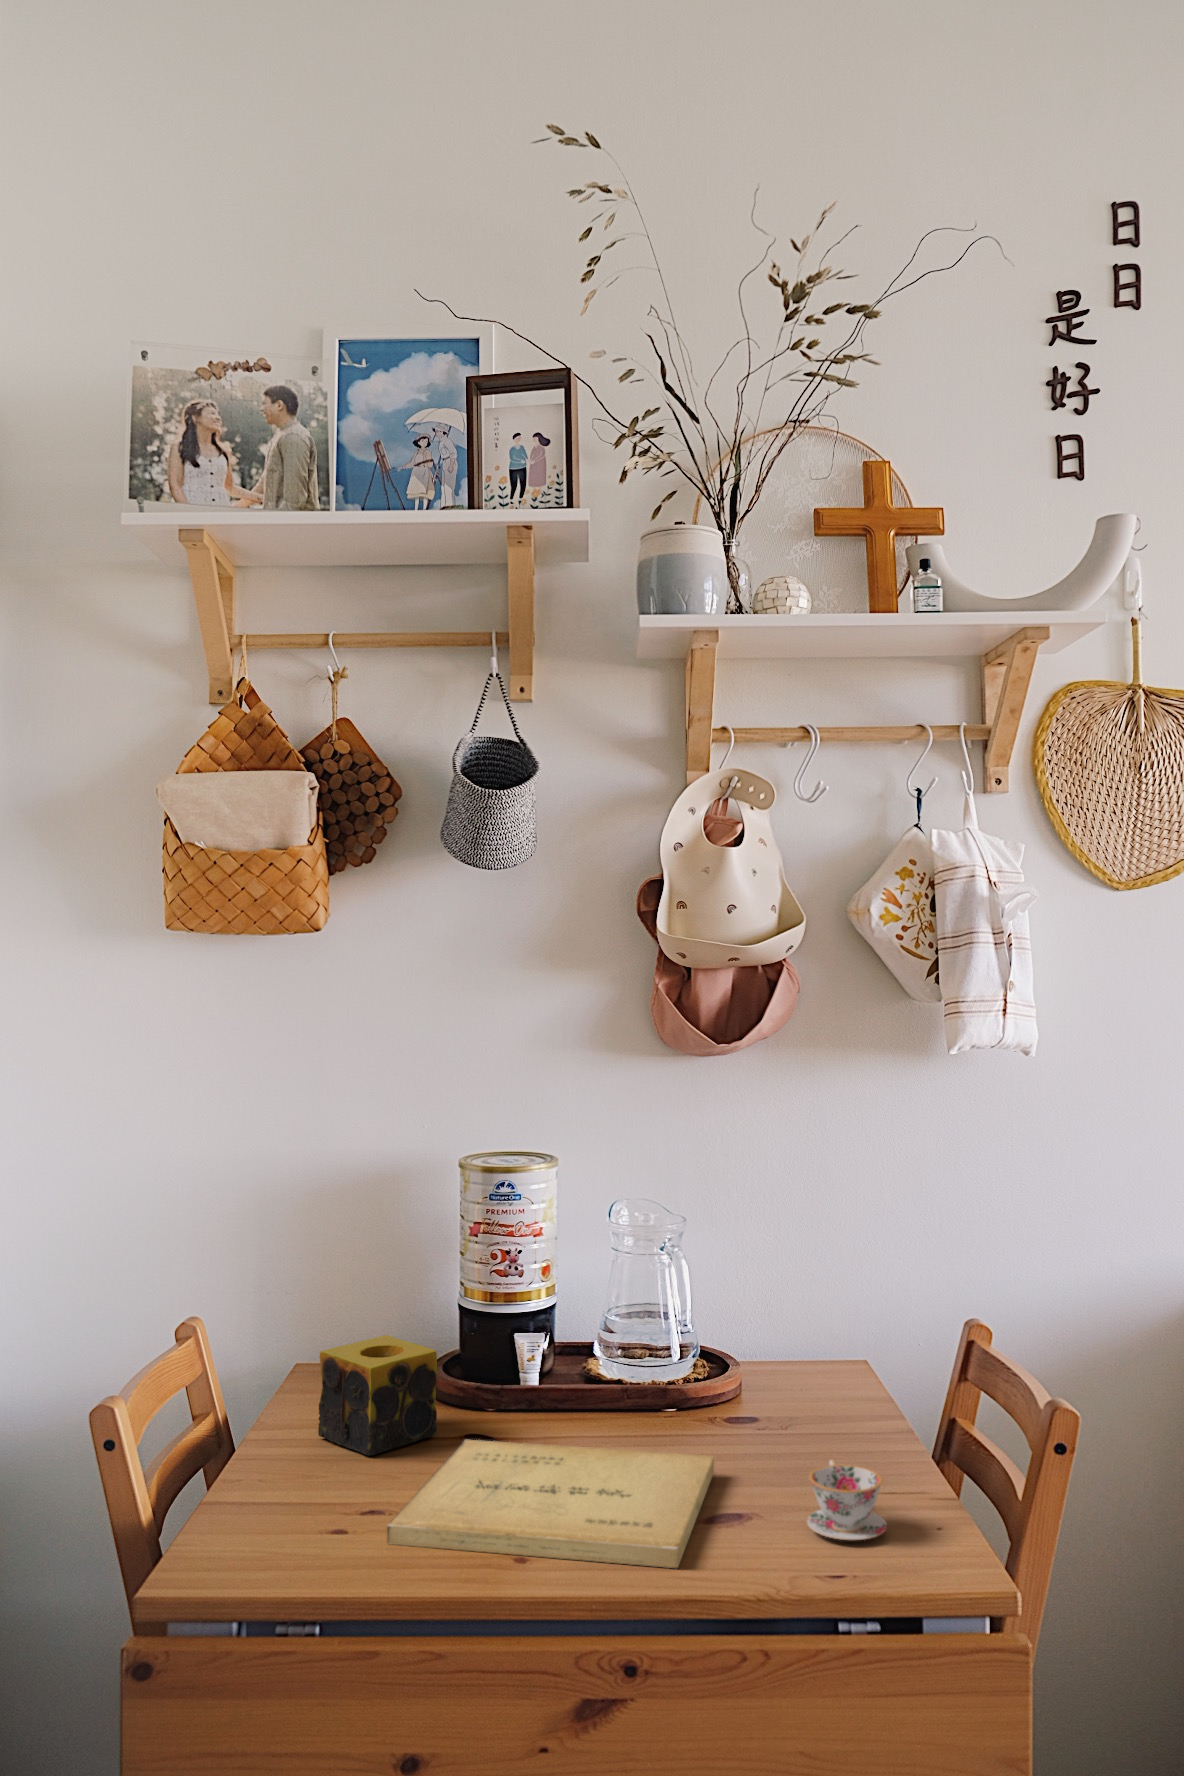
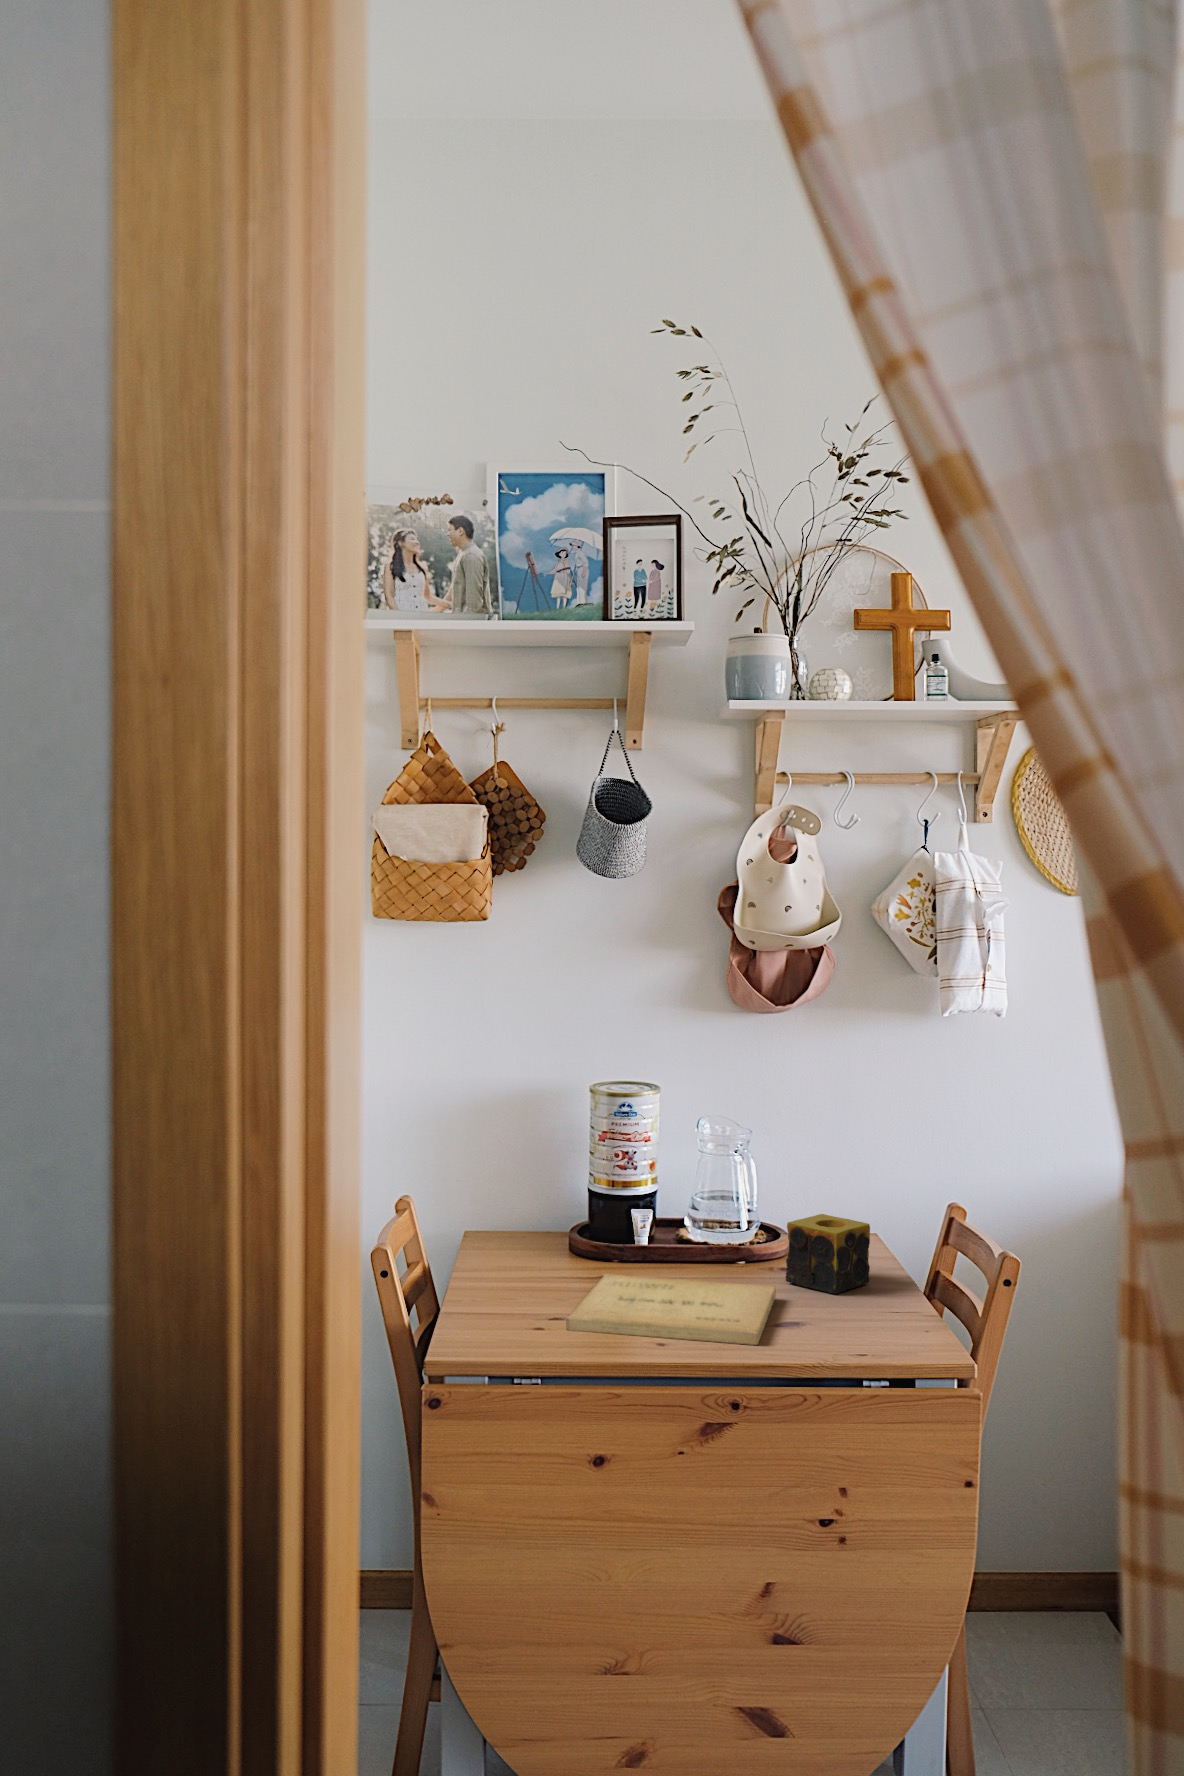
candle: present [318,1335,437,1456] -> present [786,1214,870,1294]
teacup: present [807,1459,887,1540] -> none [840,1286,893,1333]

